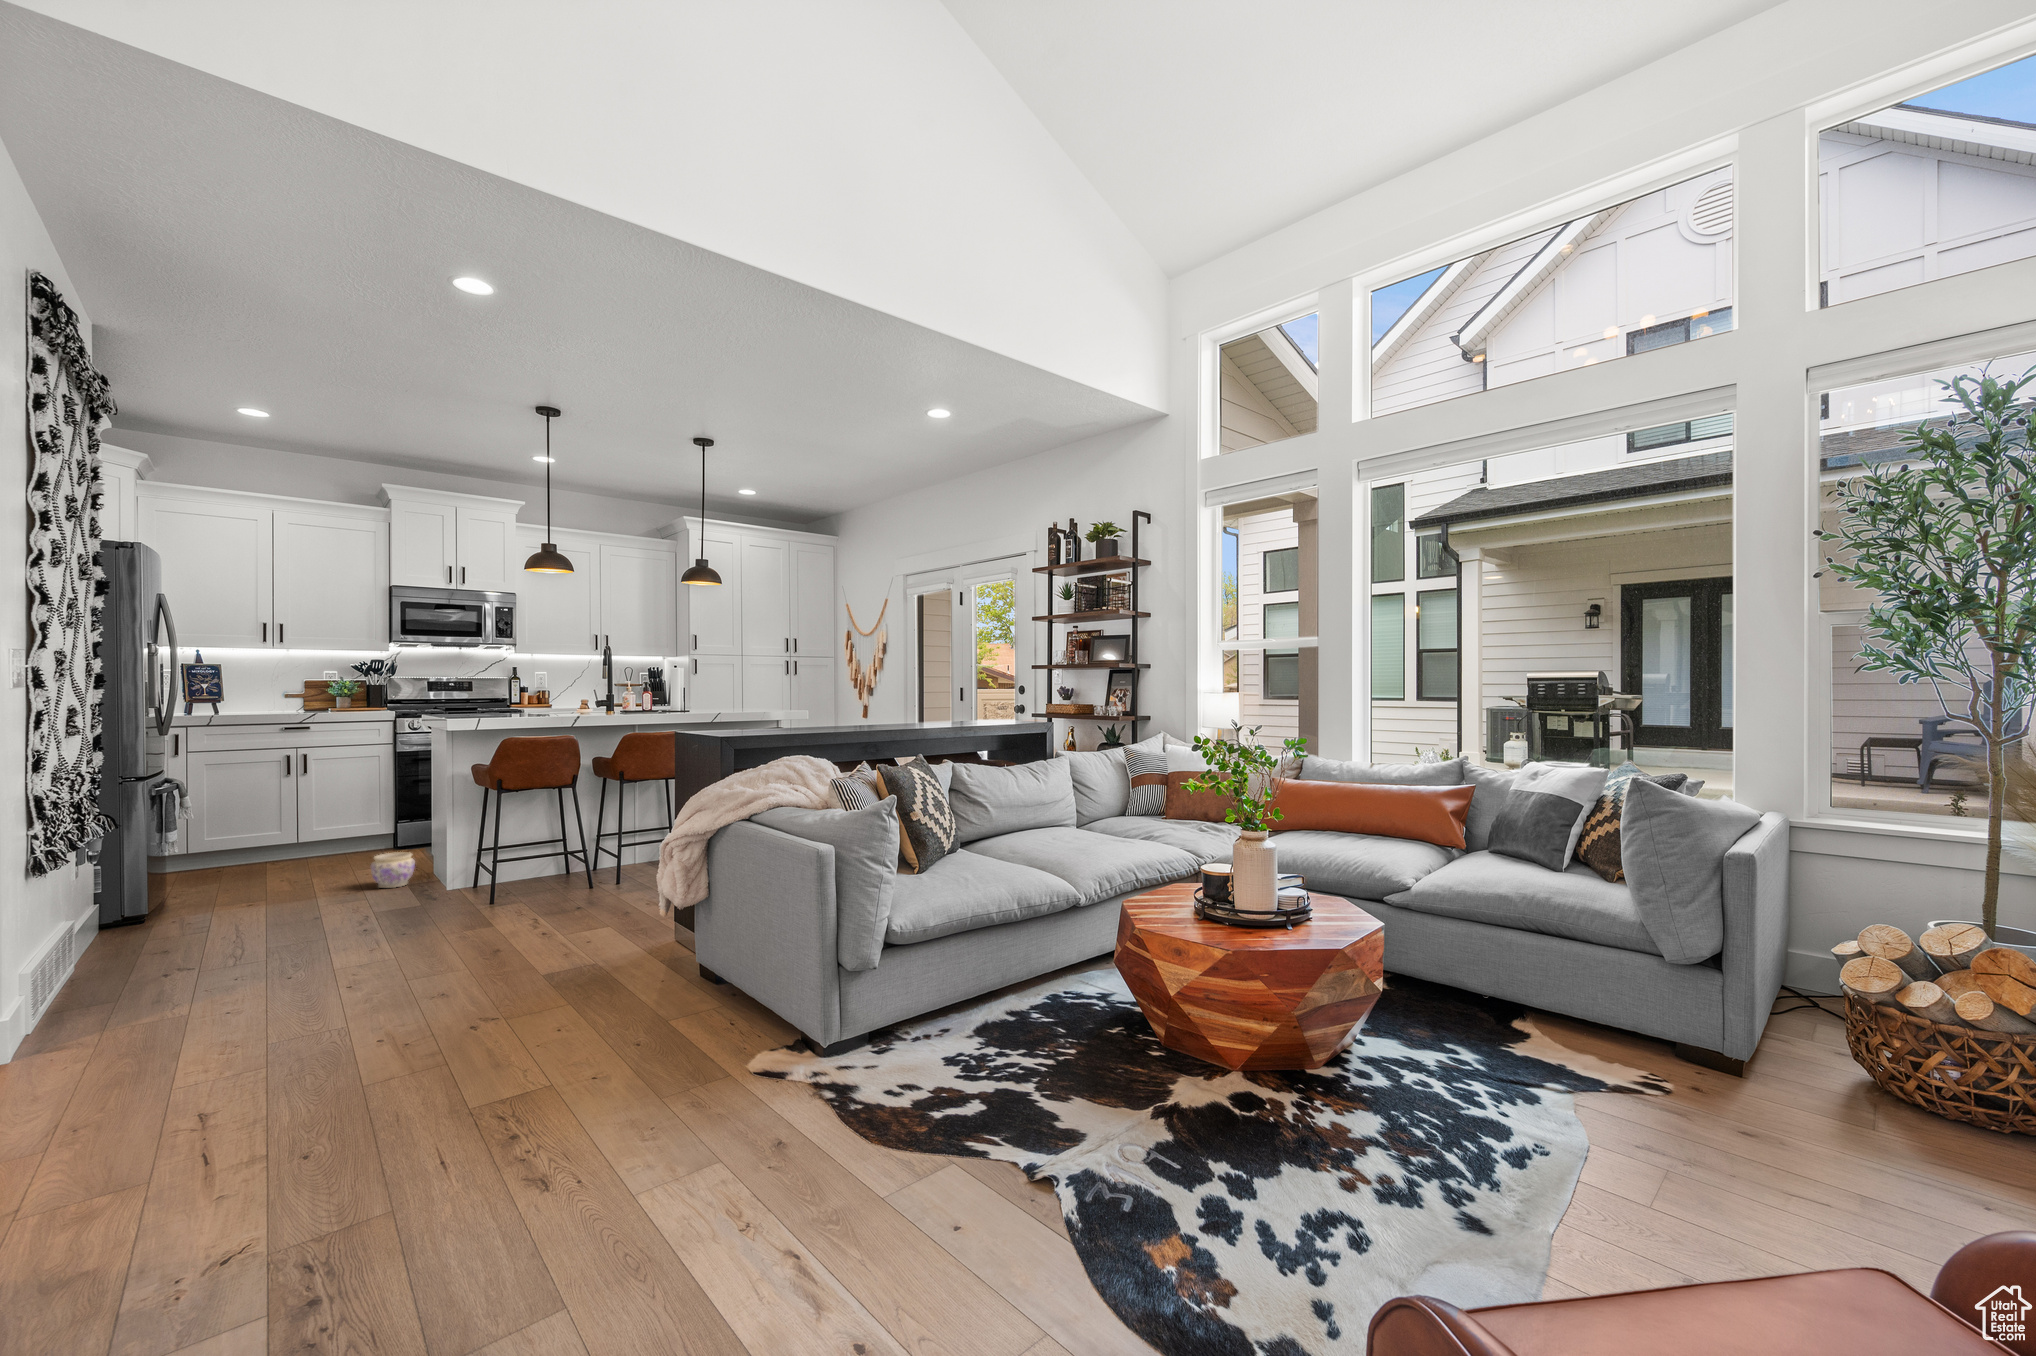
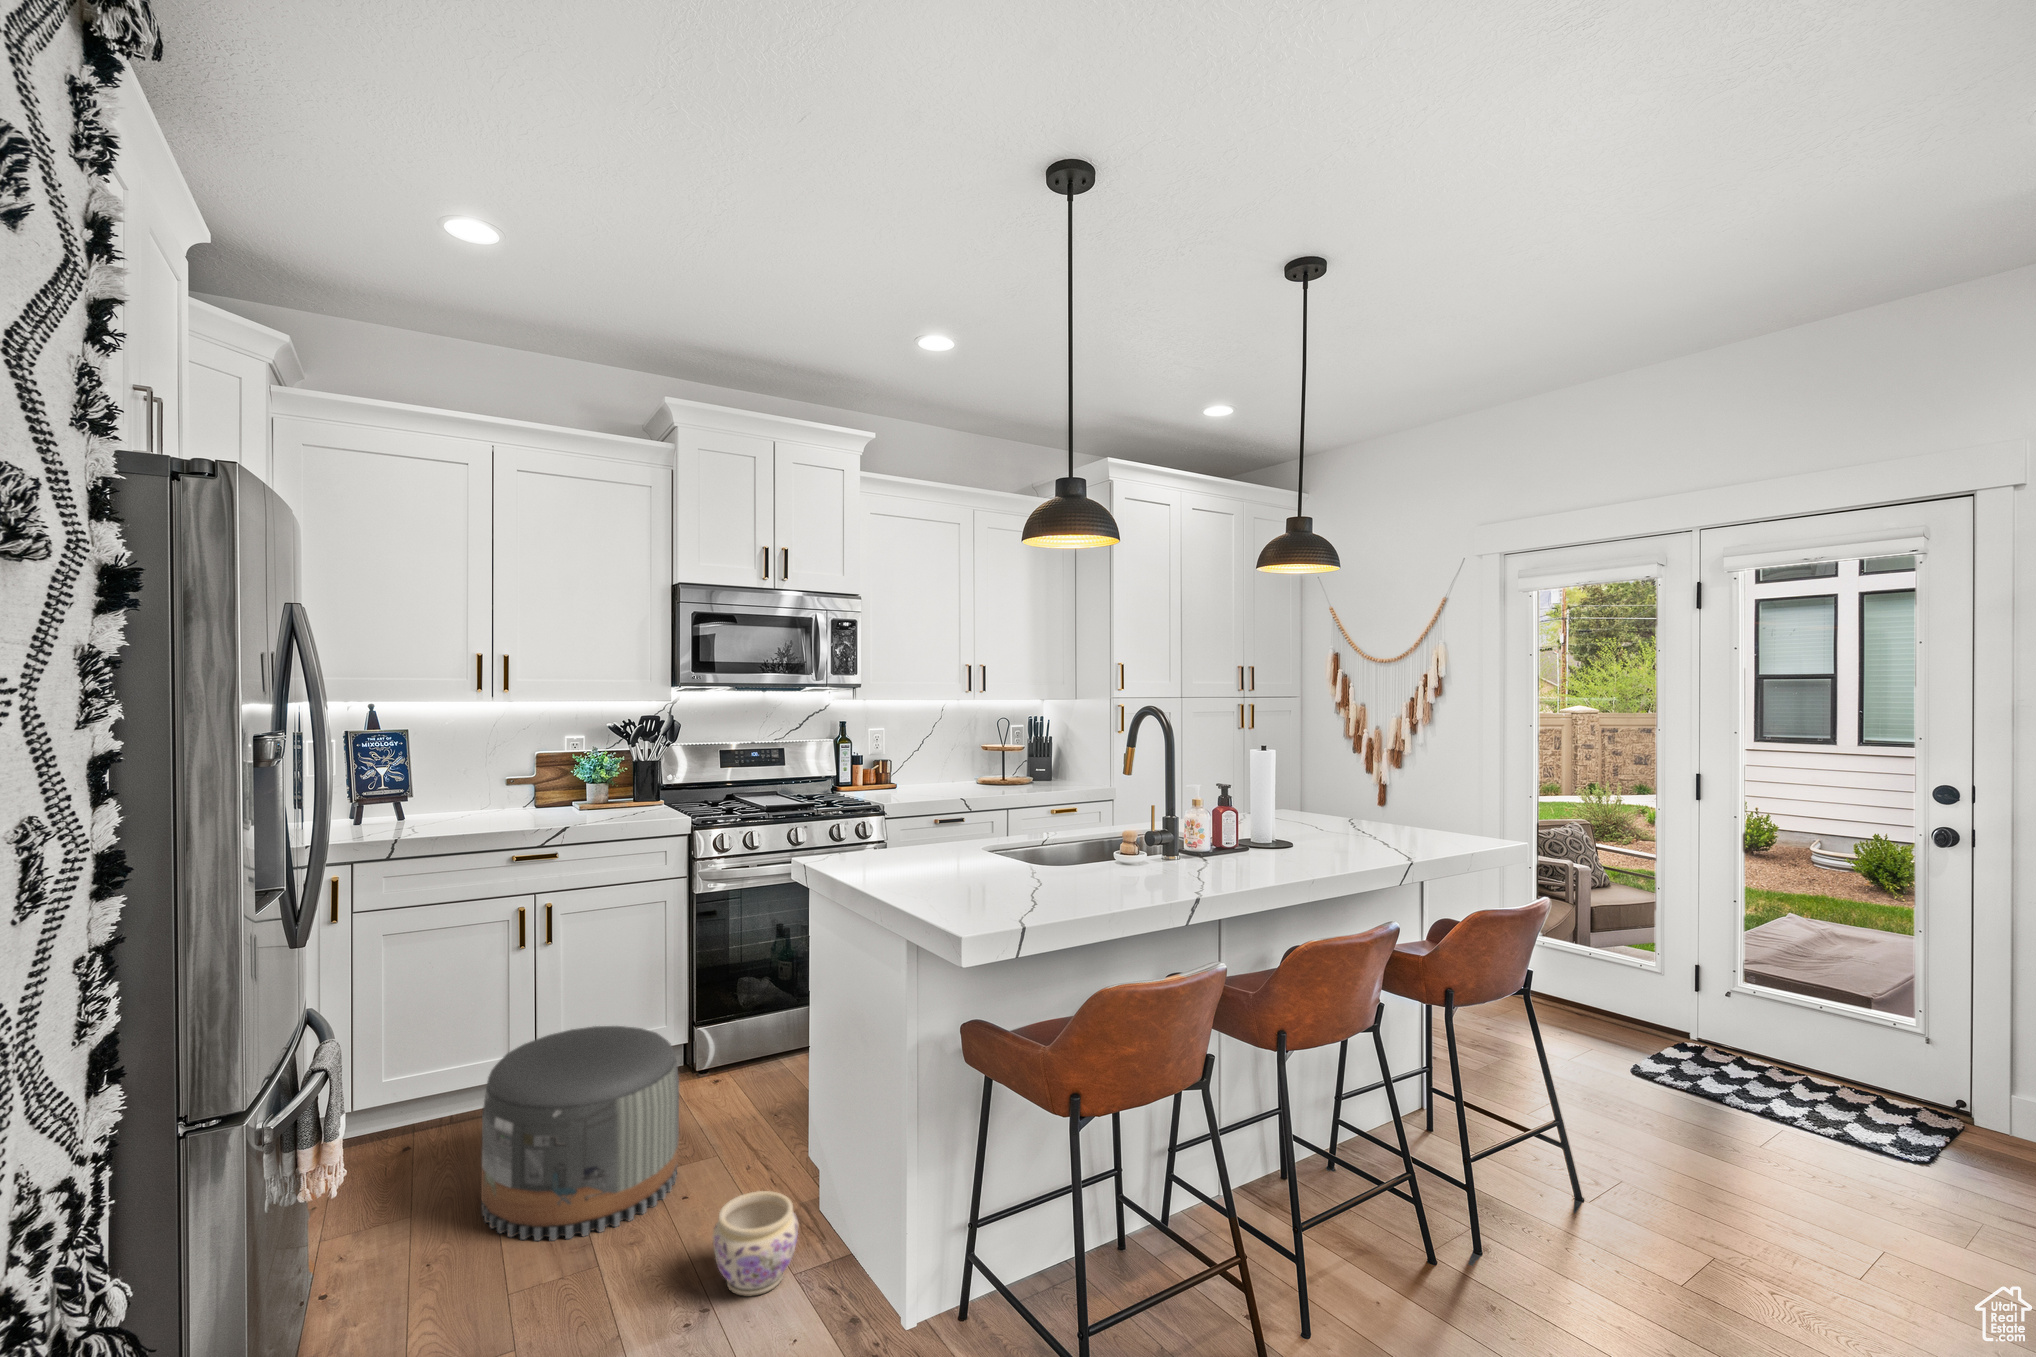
pouf: none [260,803,371,884] -> present [481,1026,679,1241]

